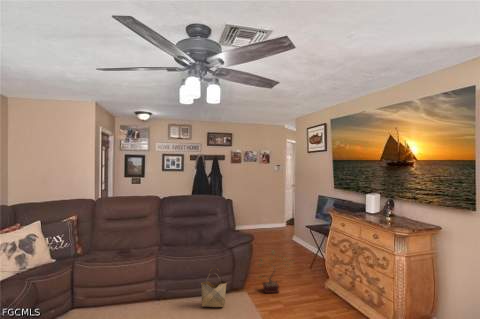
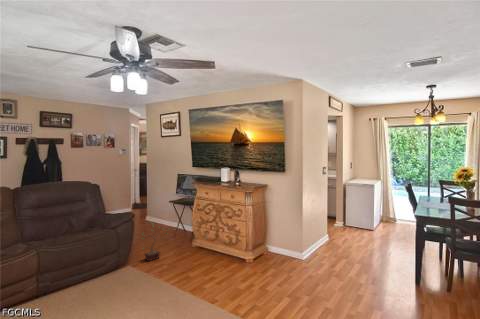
woven basket: present [201,268,227,307] -> none [92,248,119,286]

